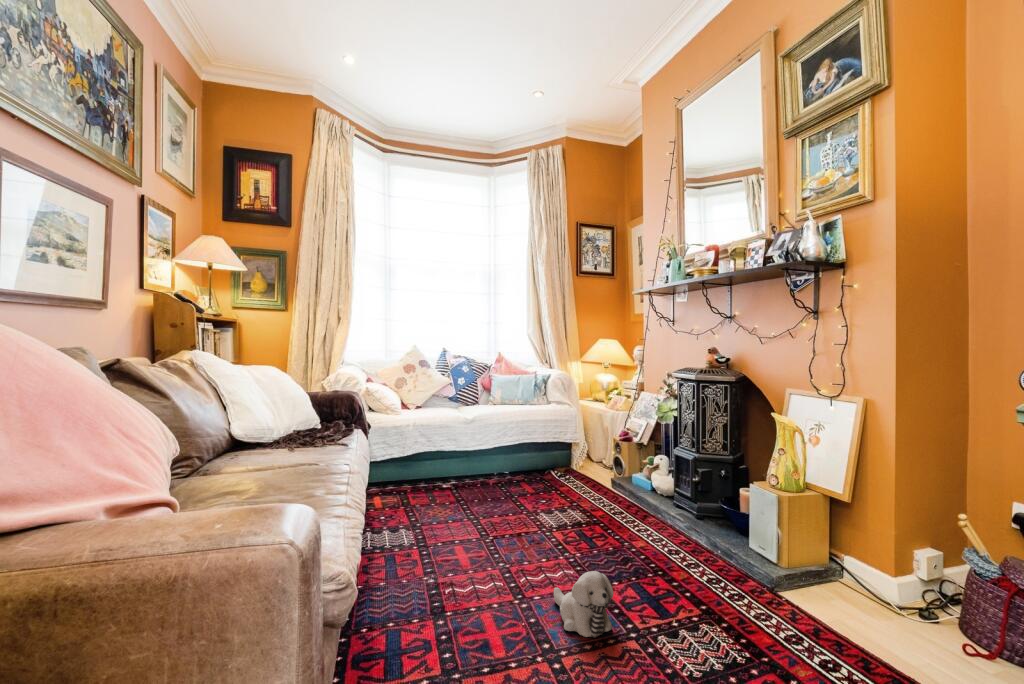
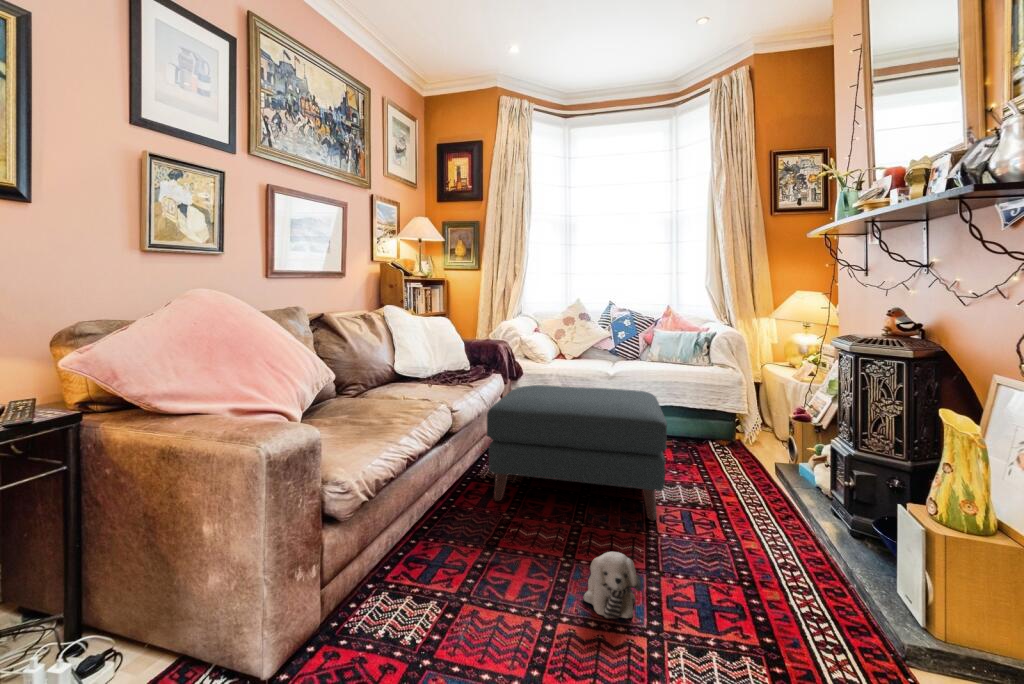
ottoman: none [386,427,571,570] -> present [487,385,667,521]

